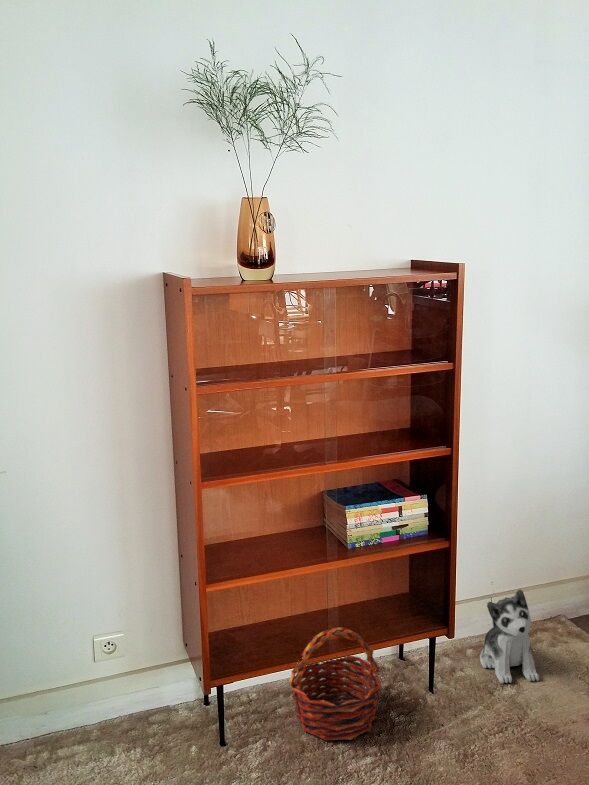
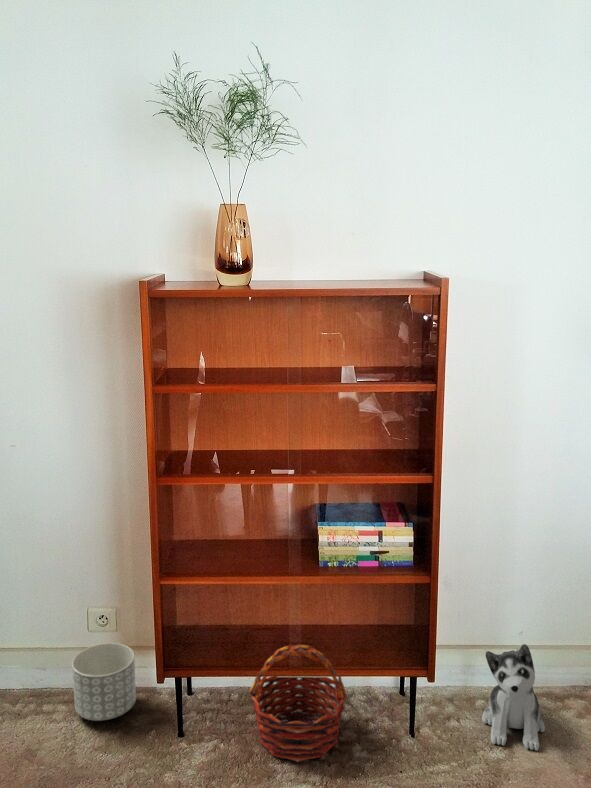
planter: none [93,667,162,752] -> present [72,643,136,721]

